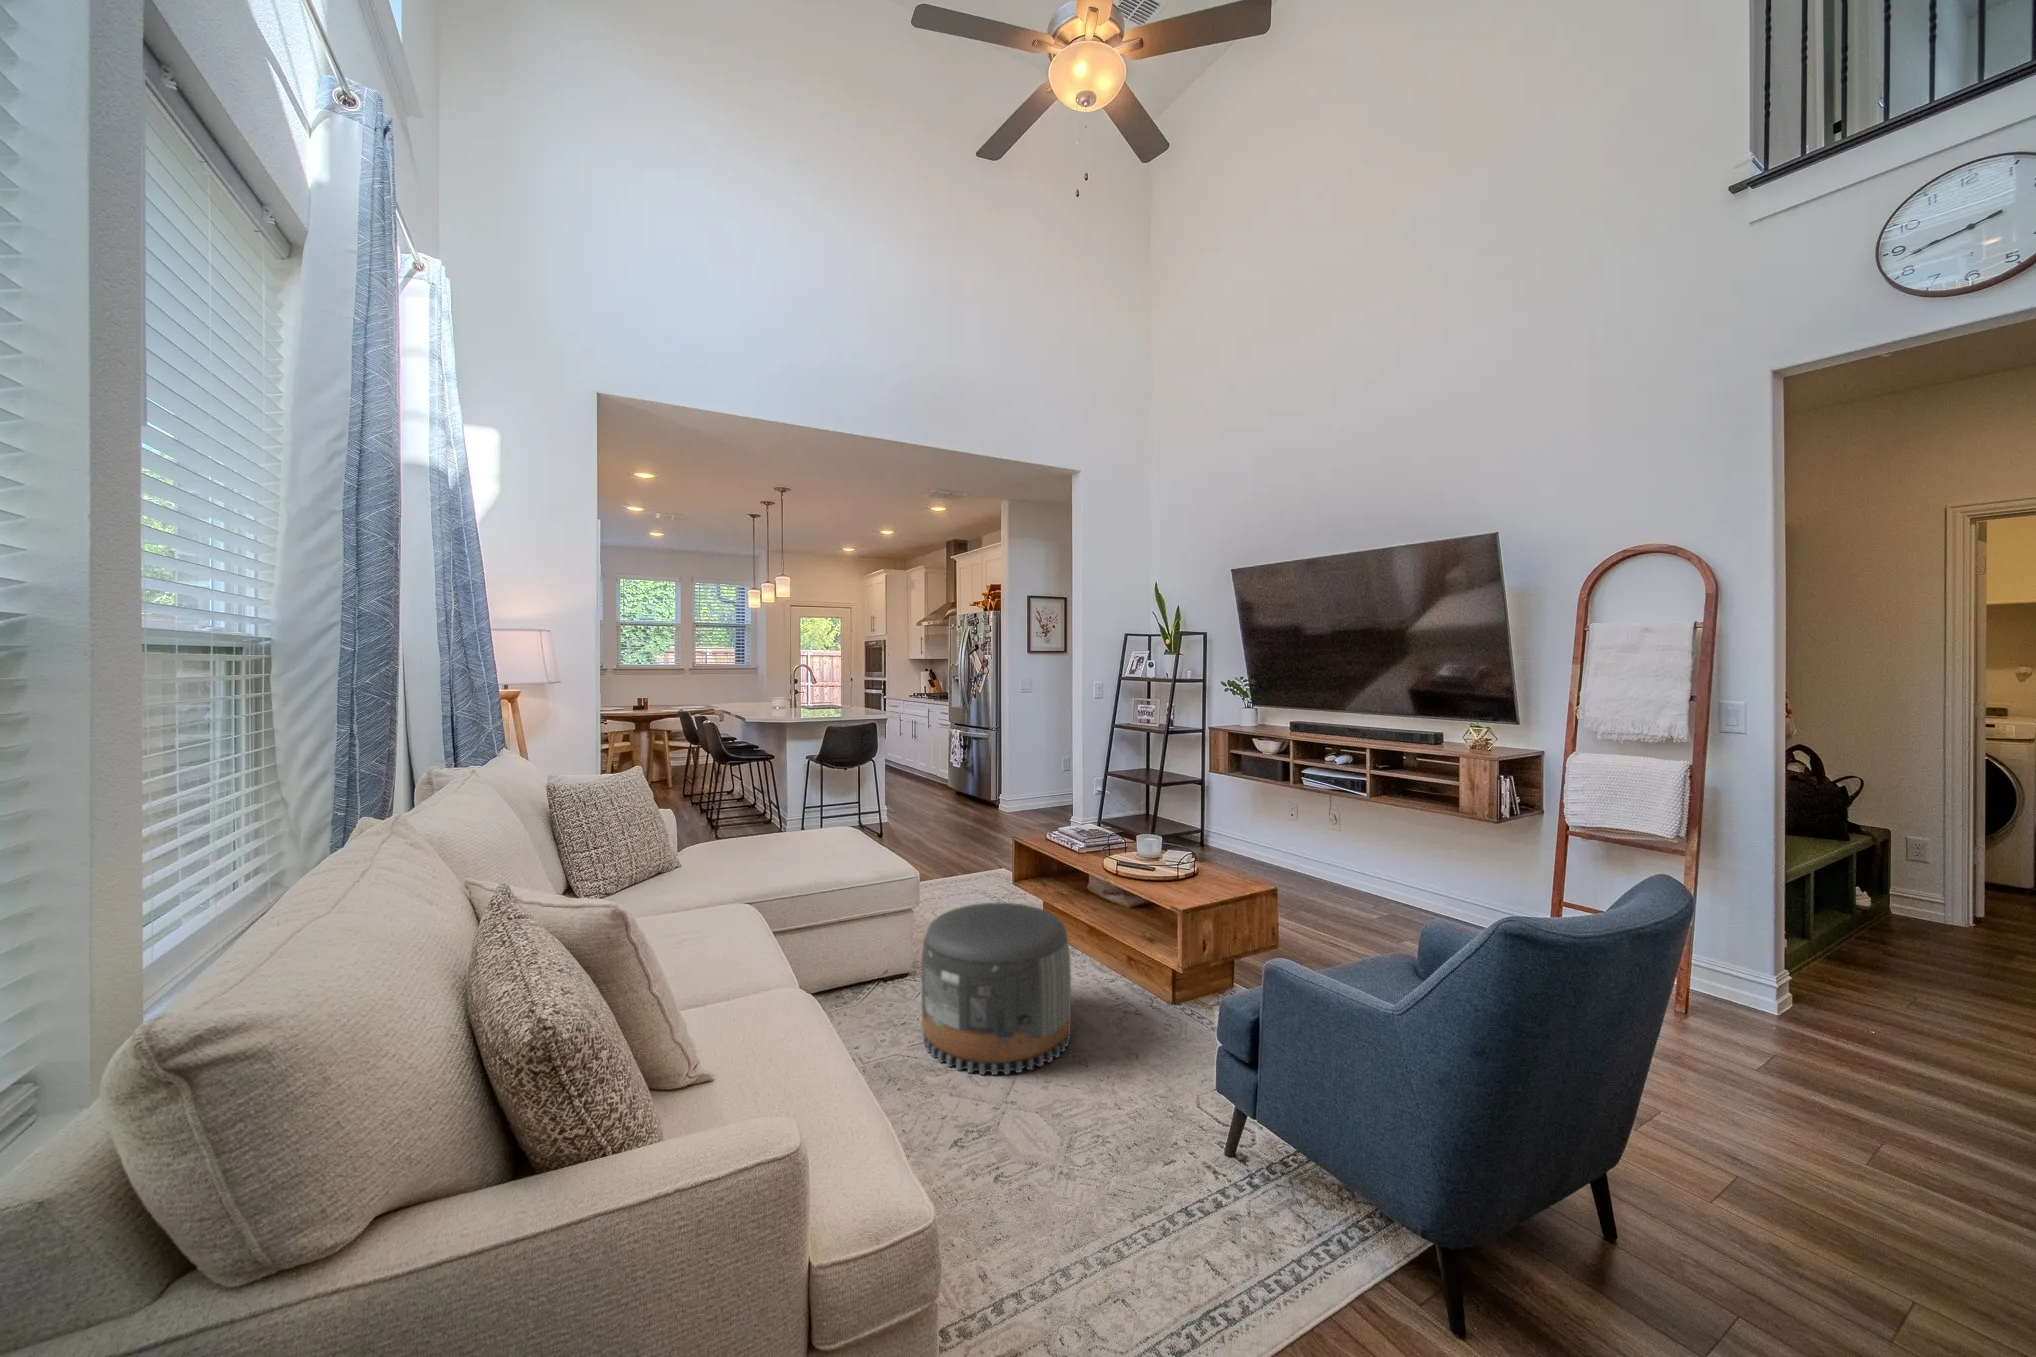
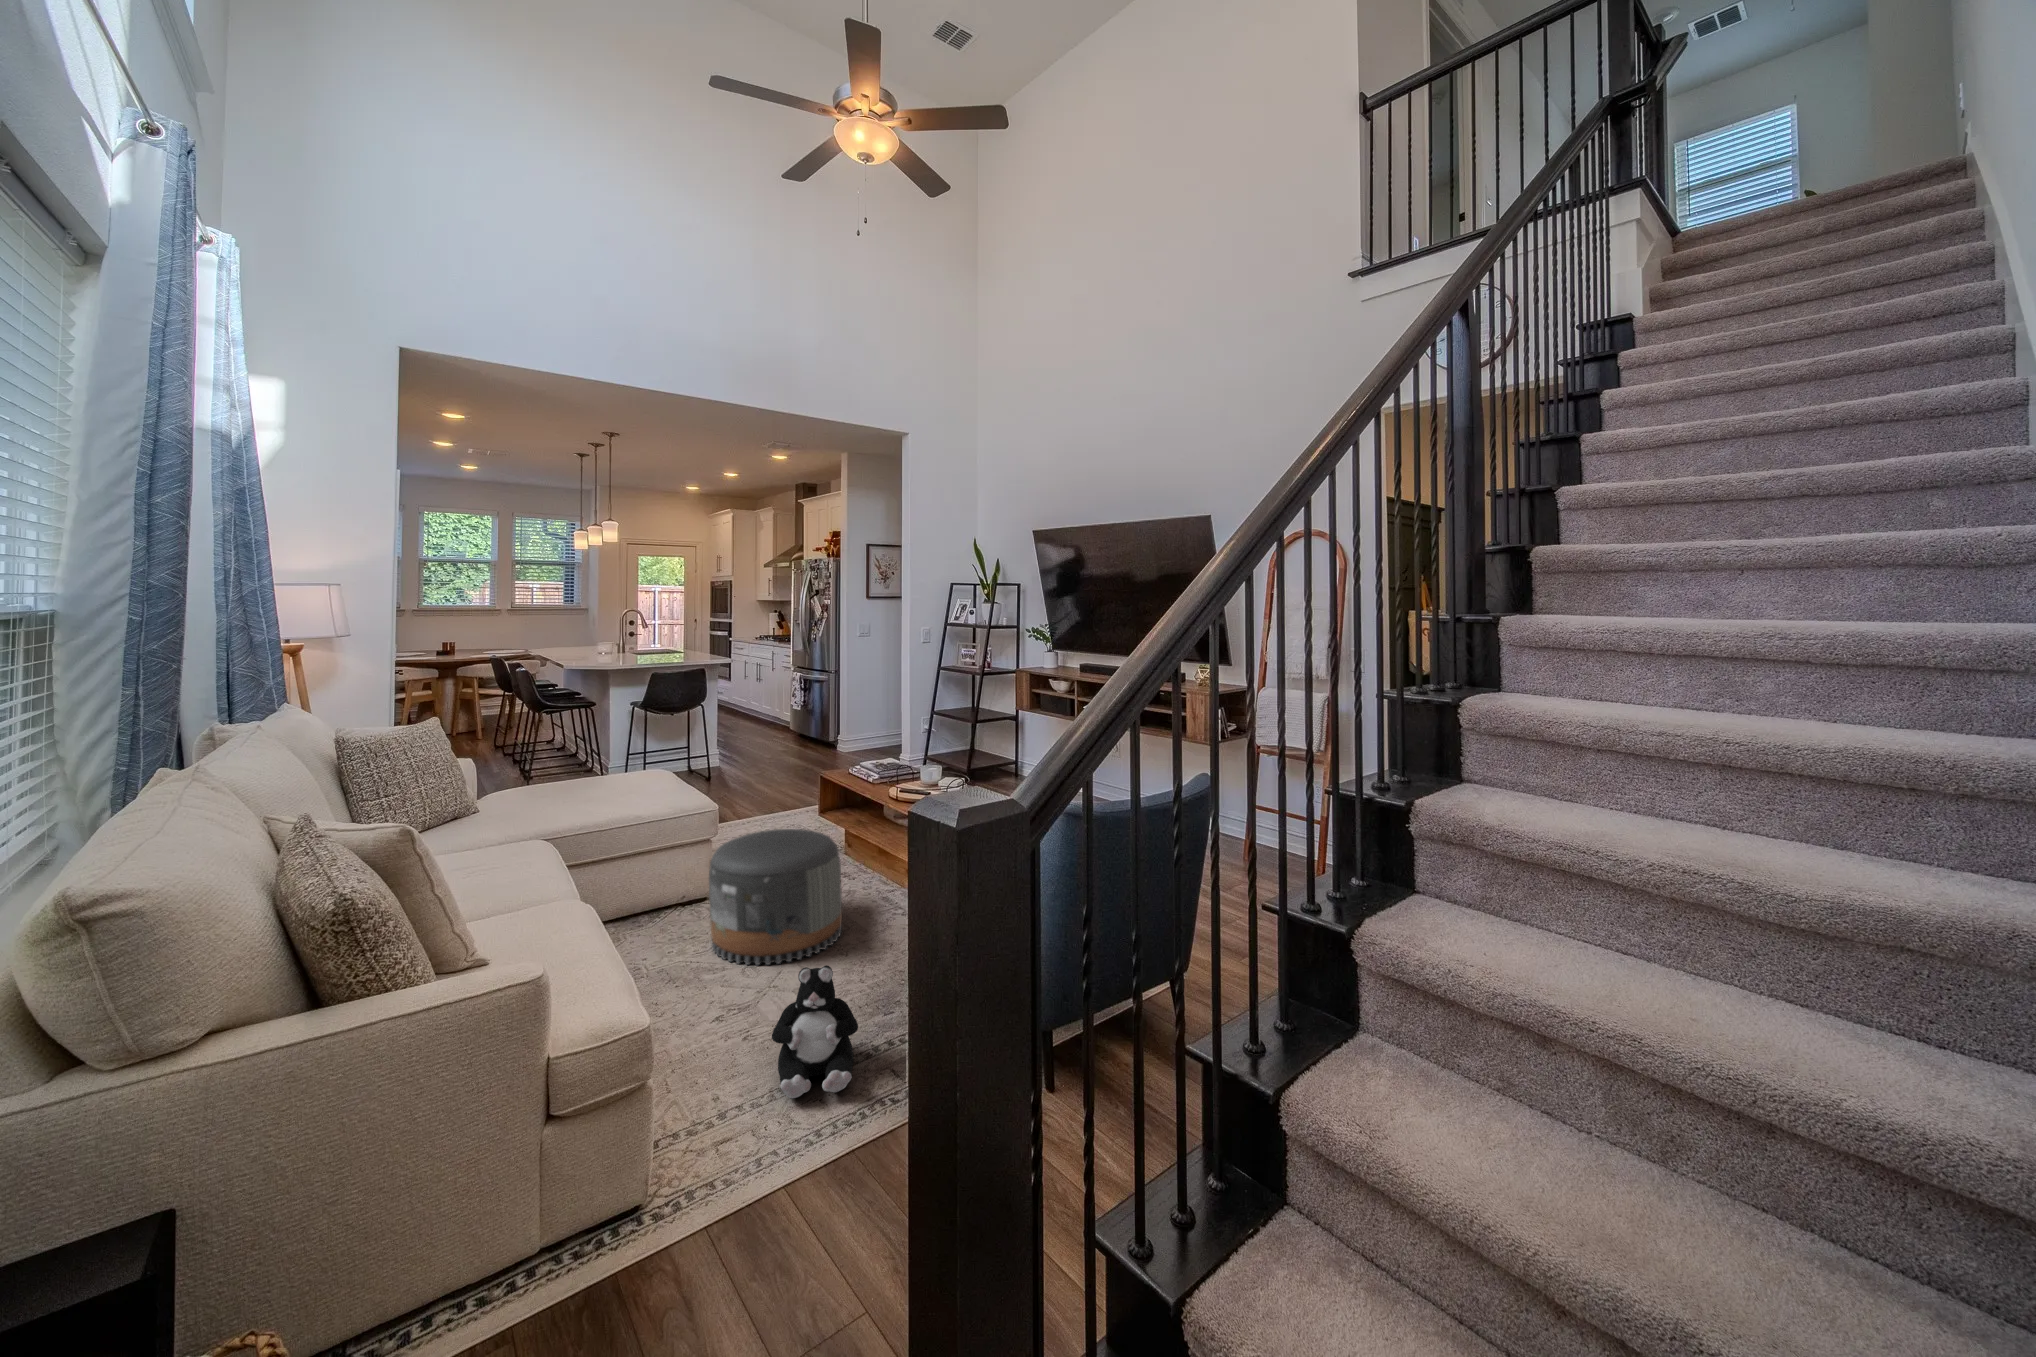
plush toy: none [1042,1106,1164,1307] -> present [772,965,858,1098]

